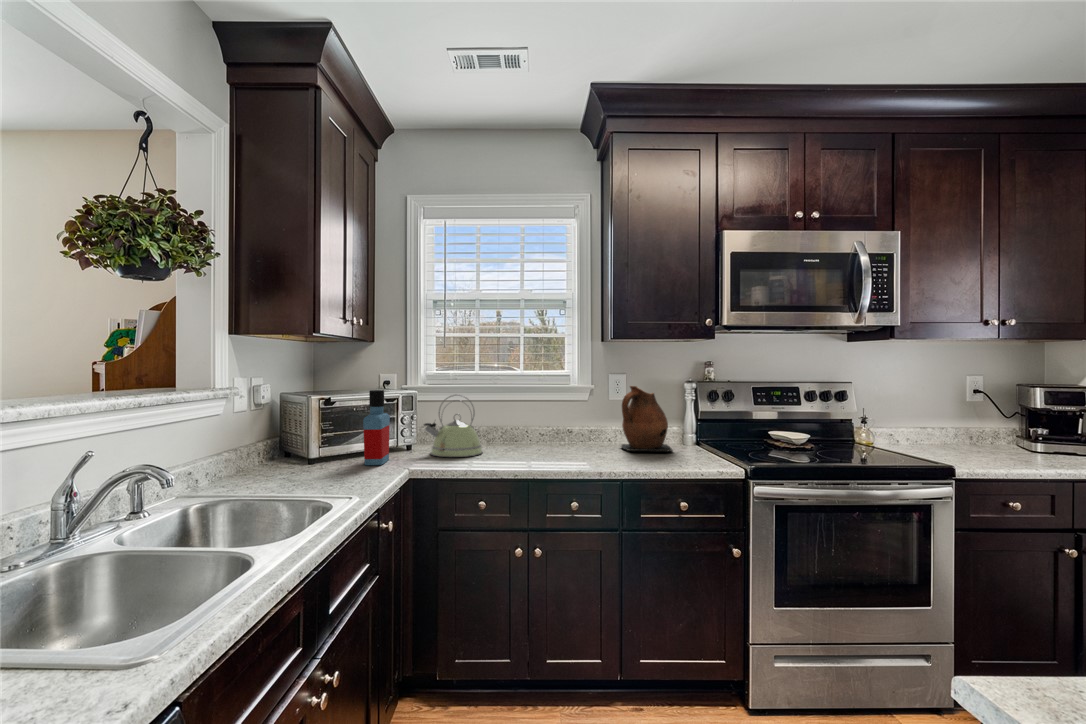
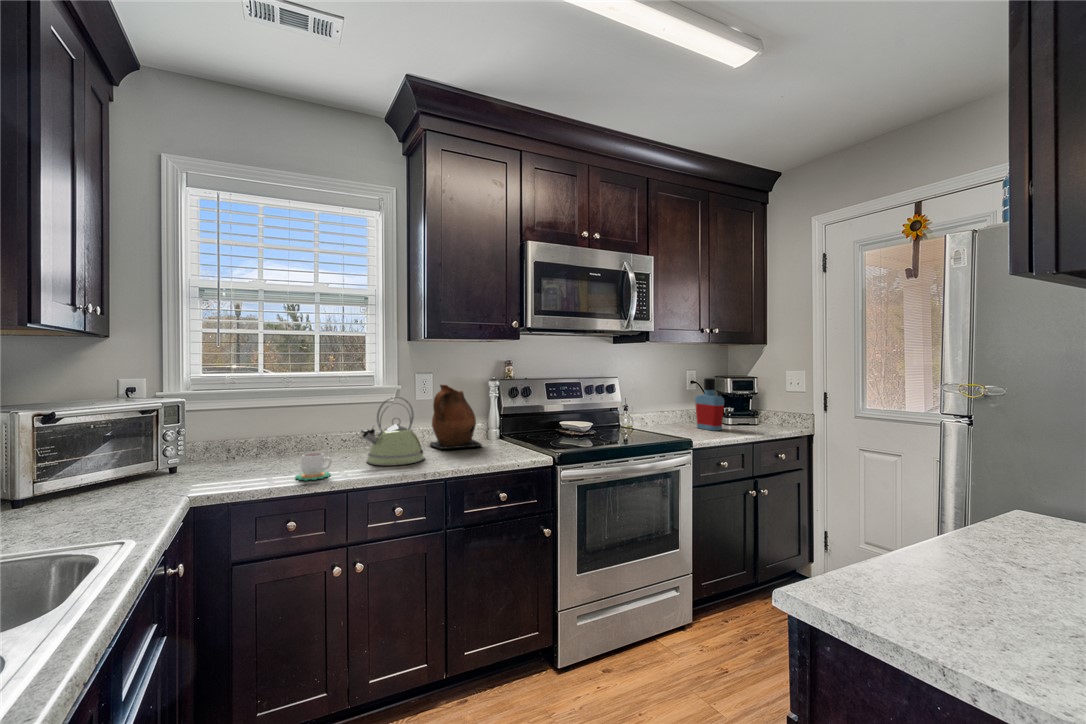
bottle: present [363,390,390,465] -> present [695,378,724,431]
kettle: present [424,394,483,457] -> present [361,397,424,466]
mug: none [489,443,518,466] -> present [295,453,332,480]

